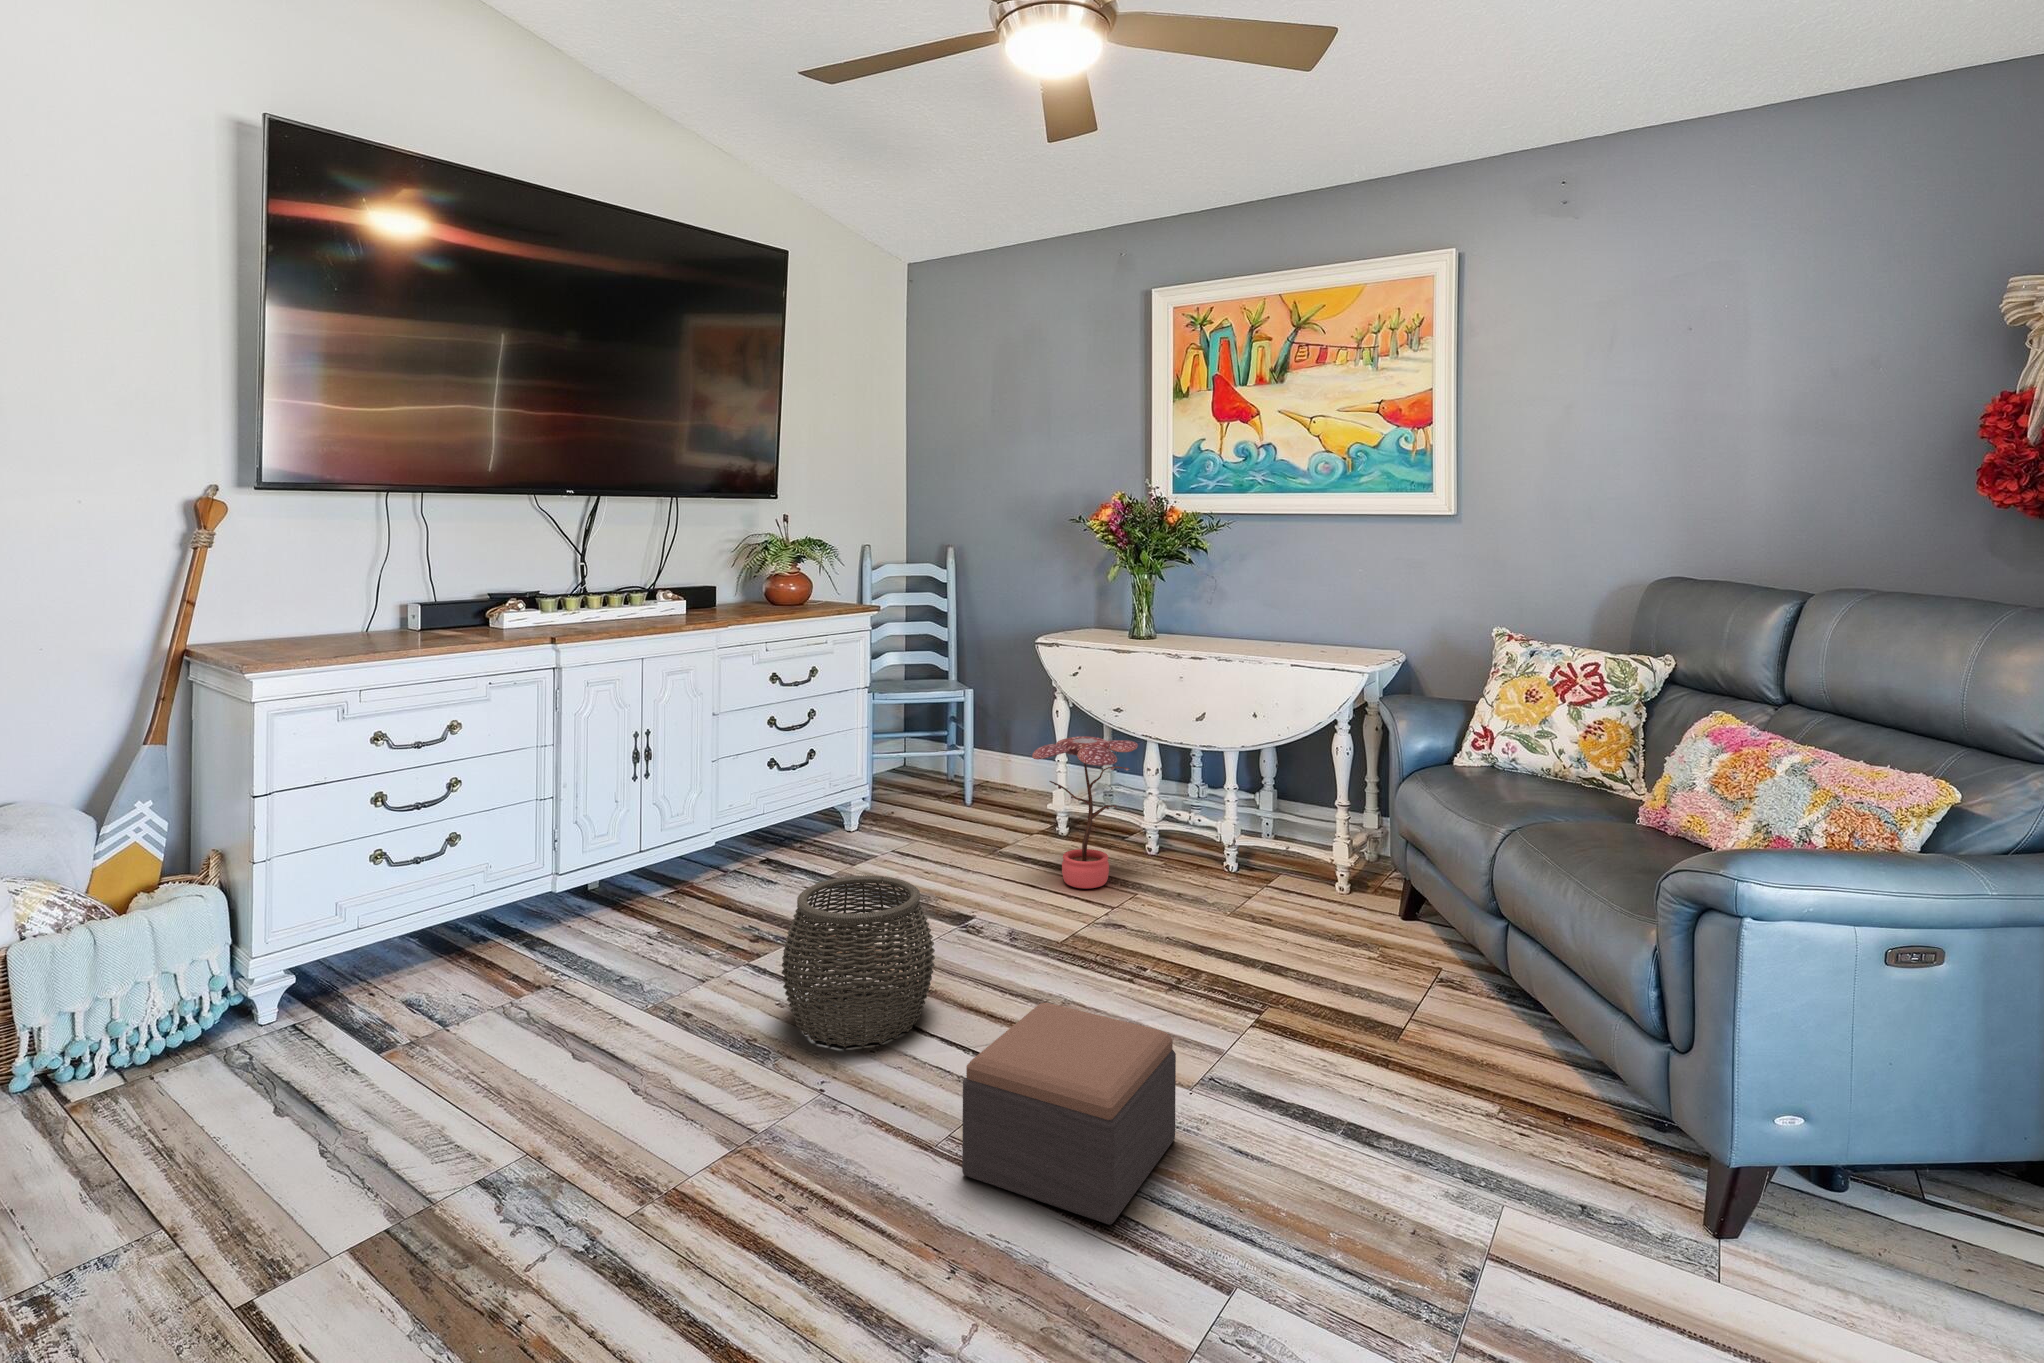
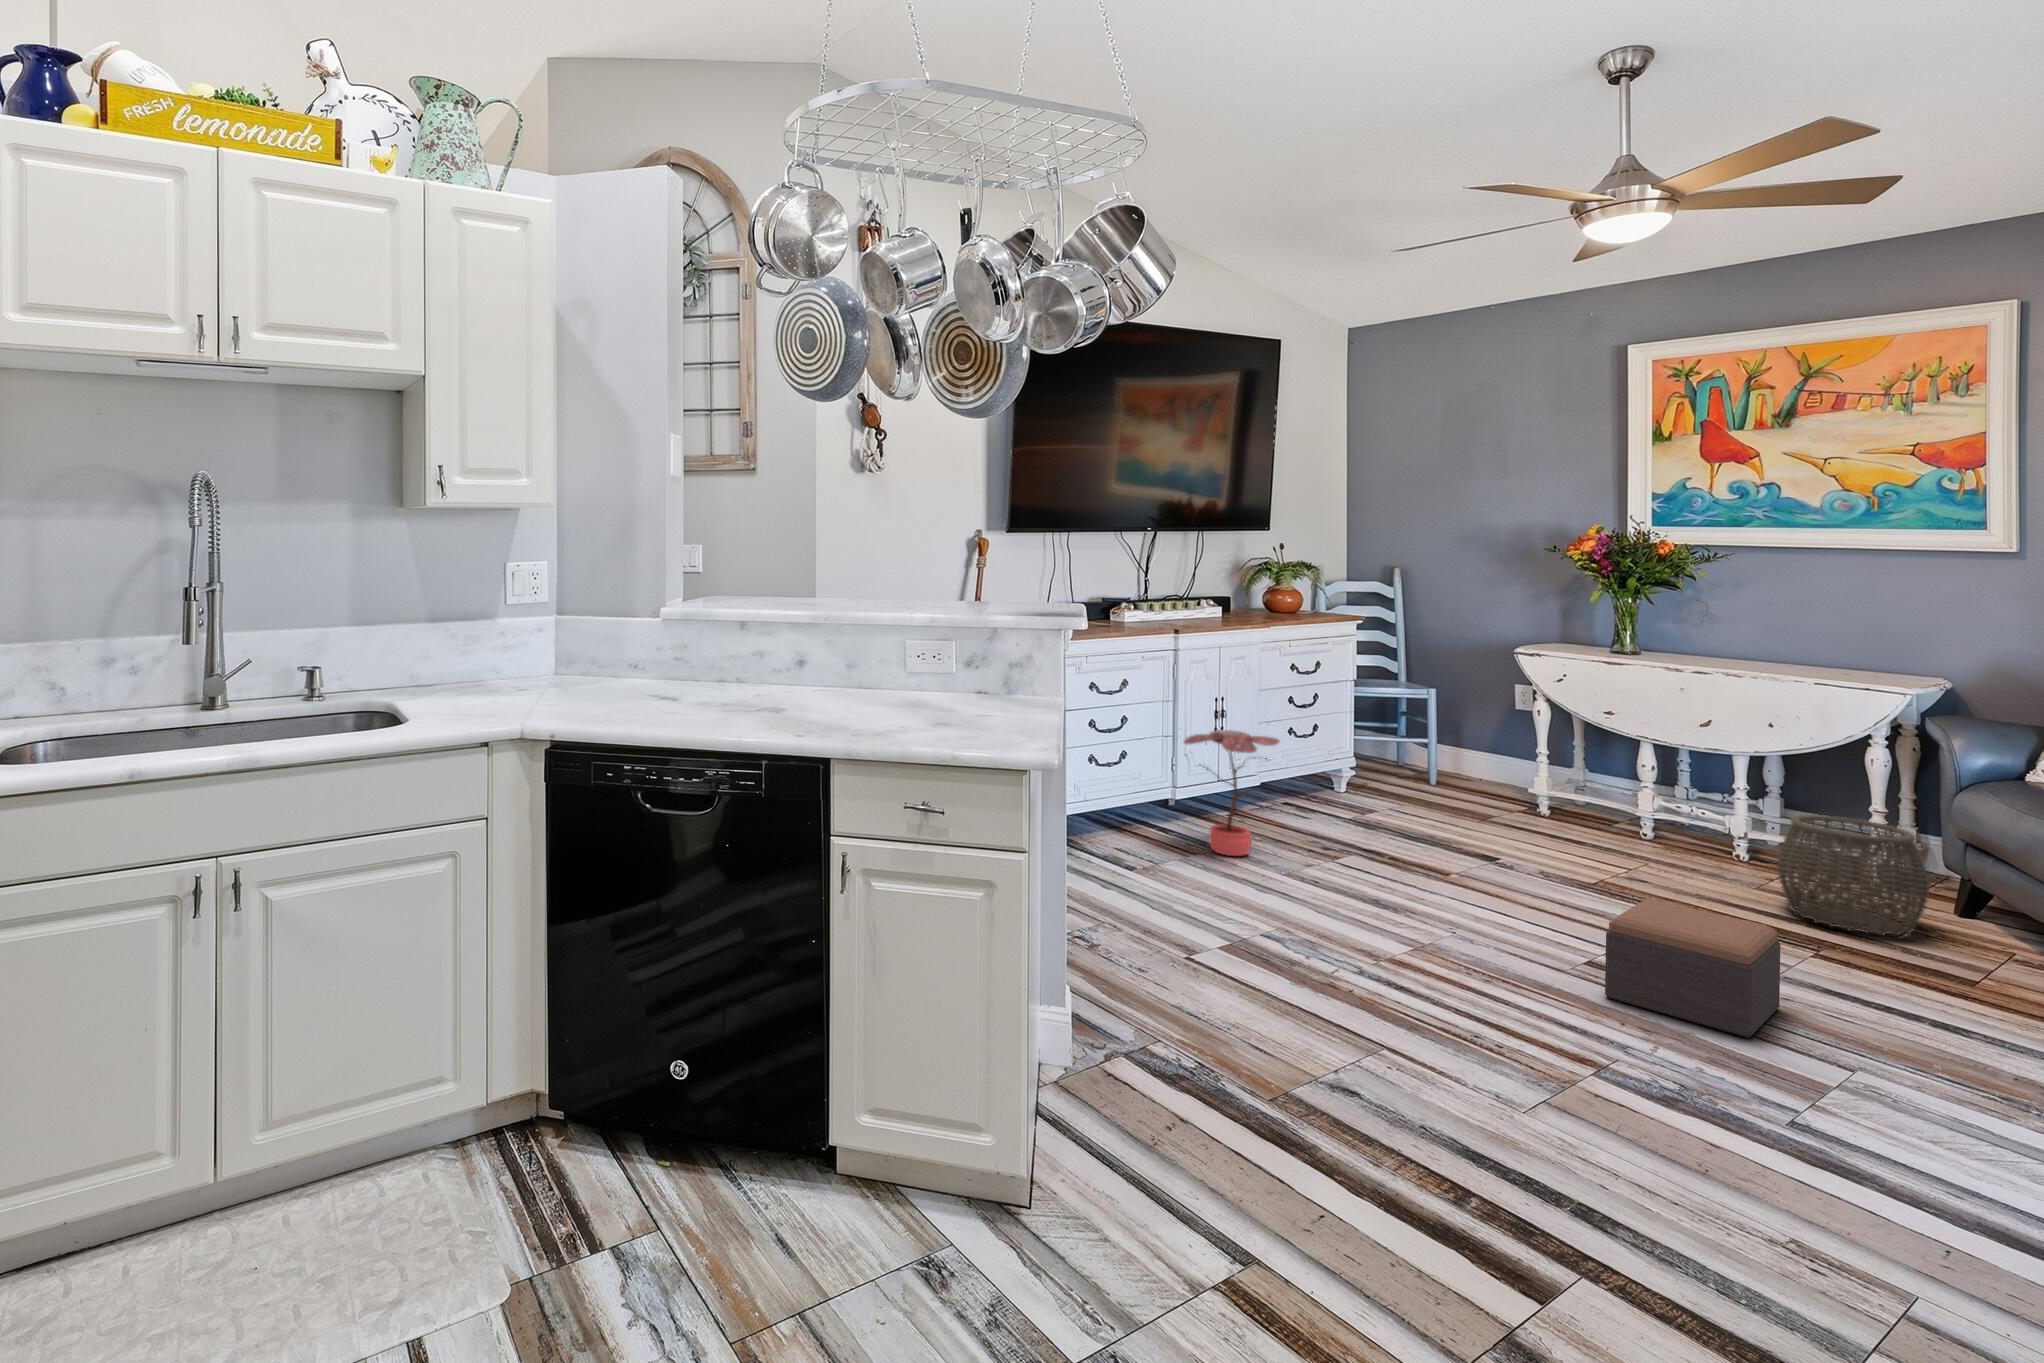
potted plant: present [1032,736,1138,889] -> present [1184,730,1279,856]
woven basket: present [781,875,935,1048] -> present [1777,815,1929,936]

